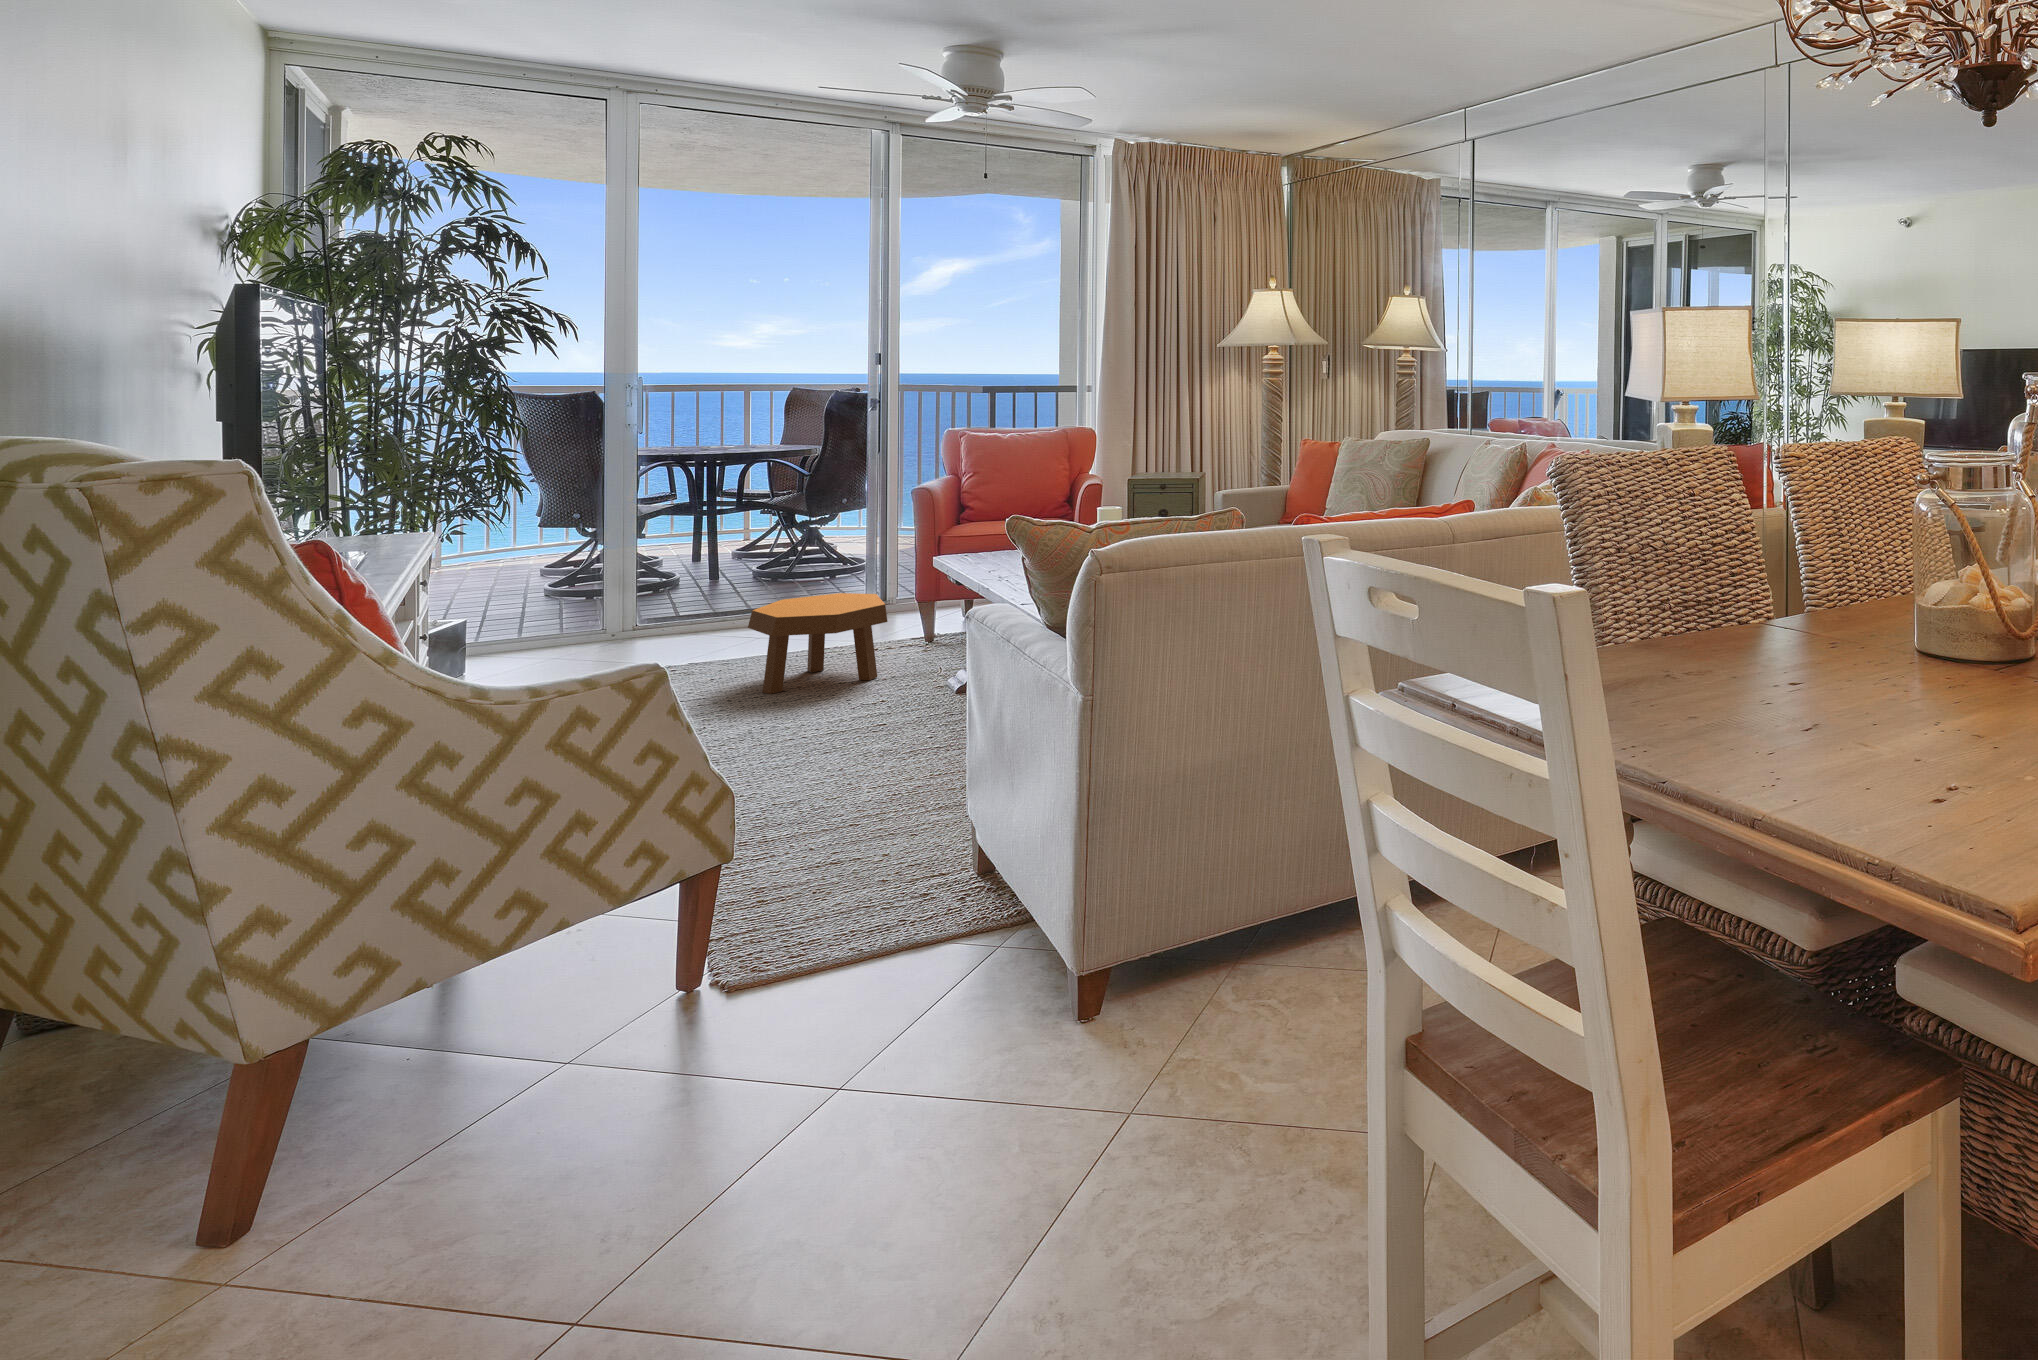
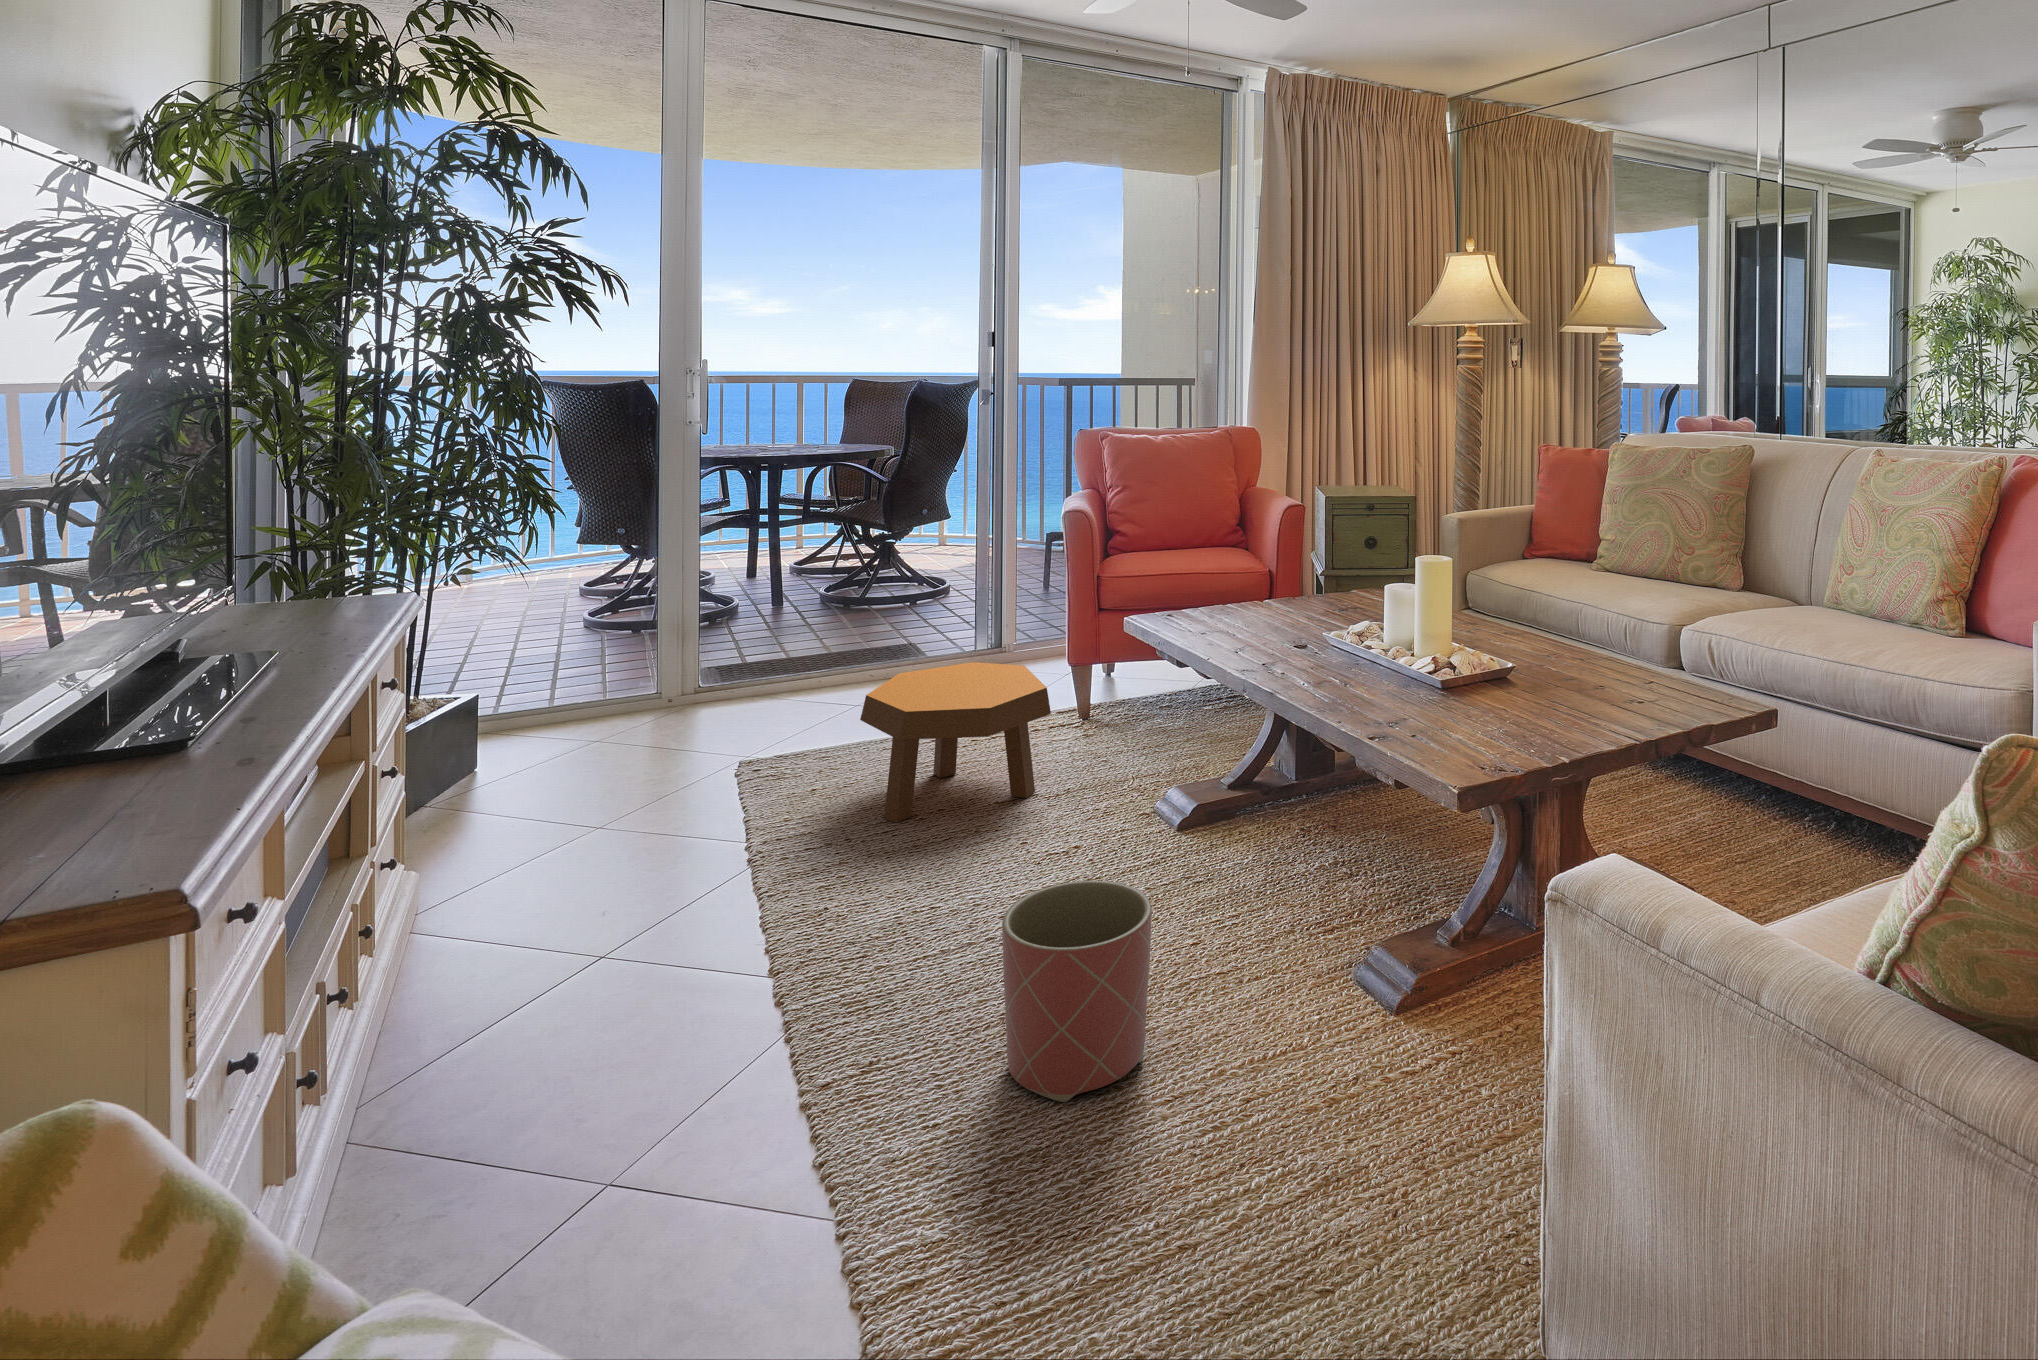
planter: none [796,684,891,795] -> present [1002,881,1152,1102]

